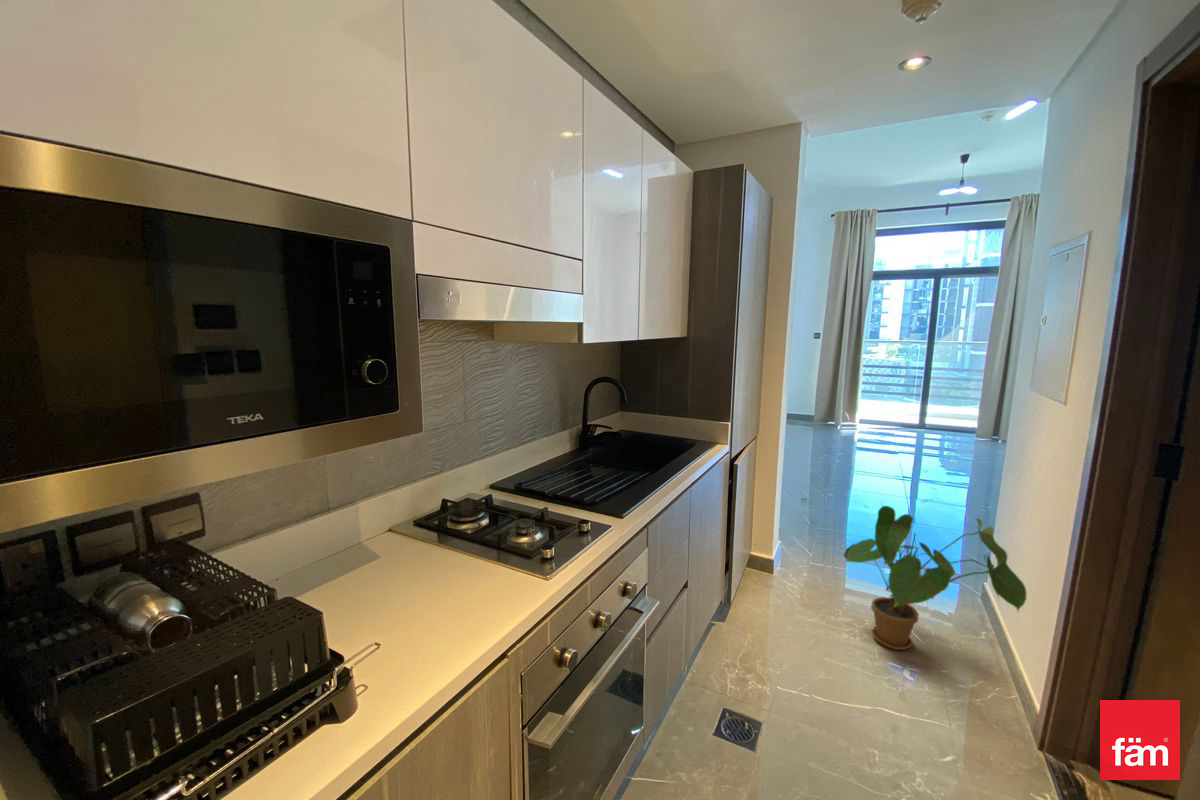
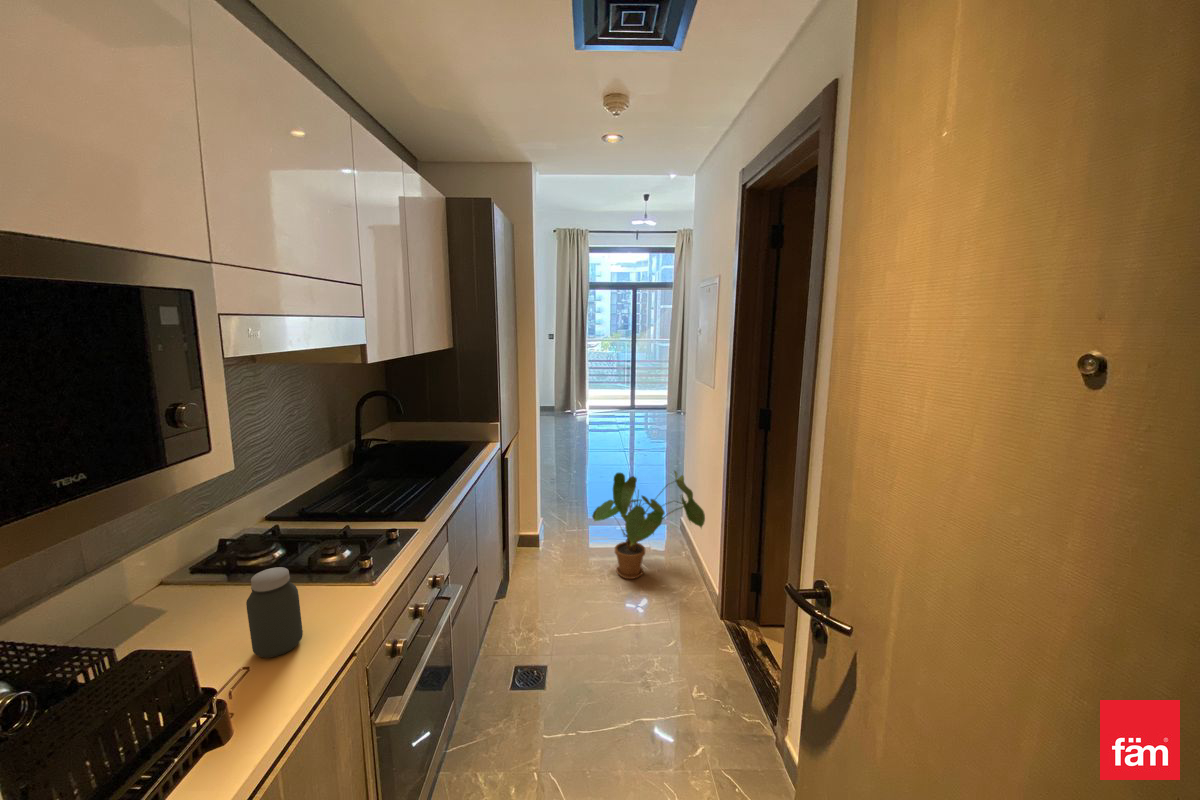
jar: none [417,537,466,629] -> present [246,567,303,658]

